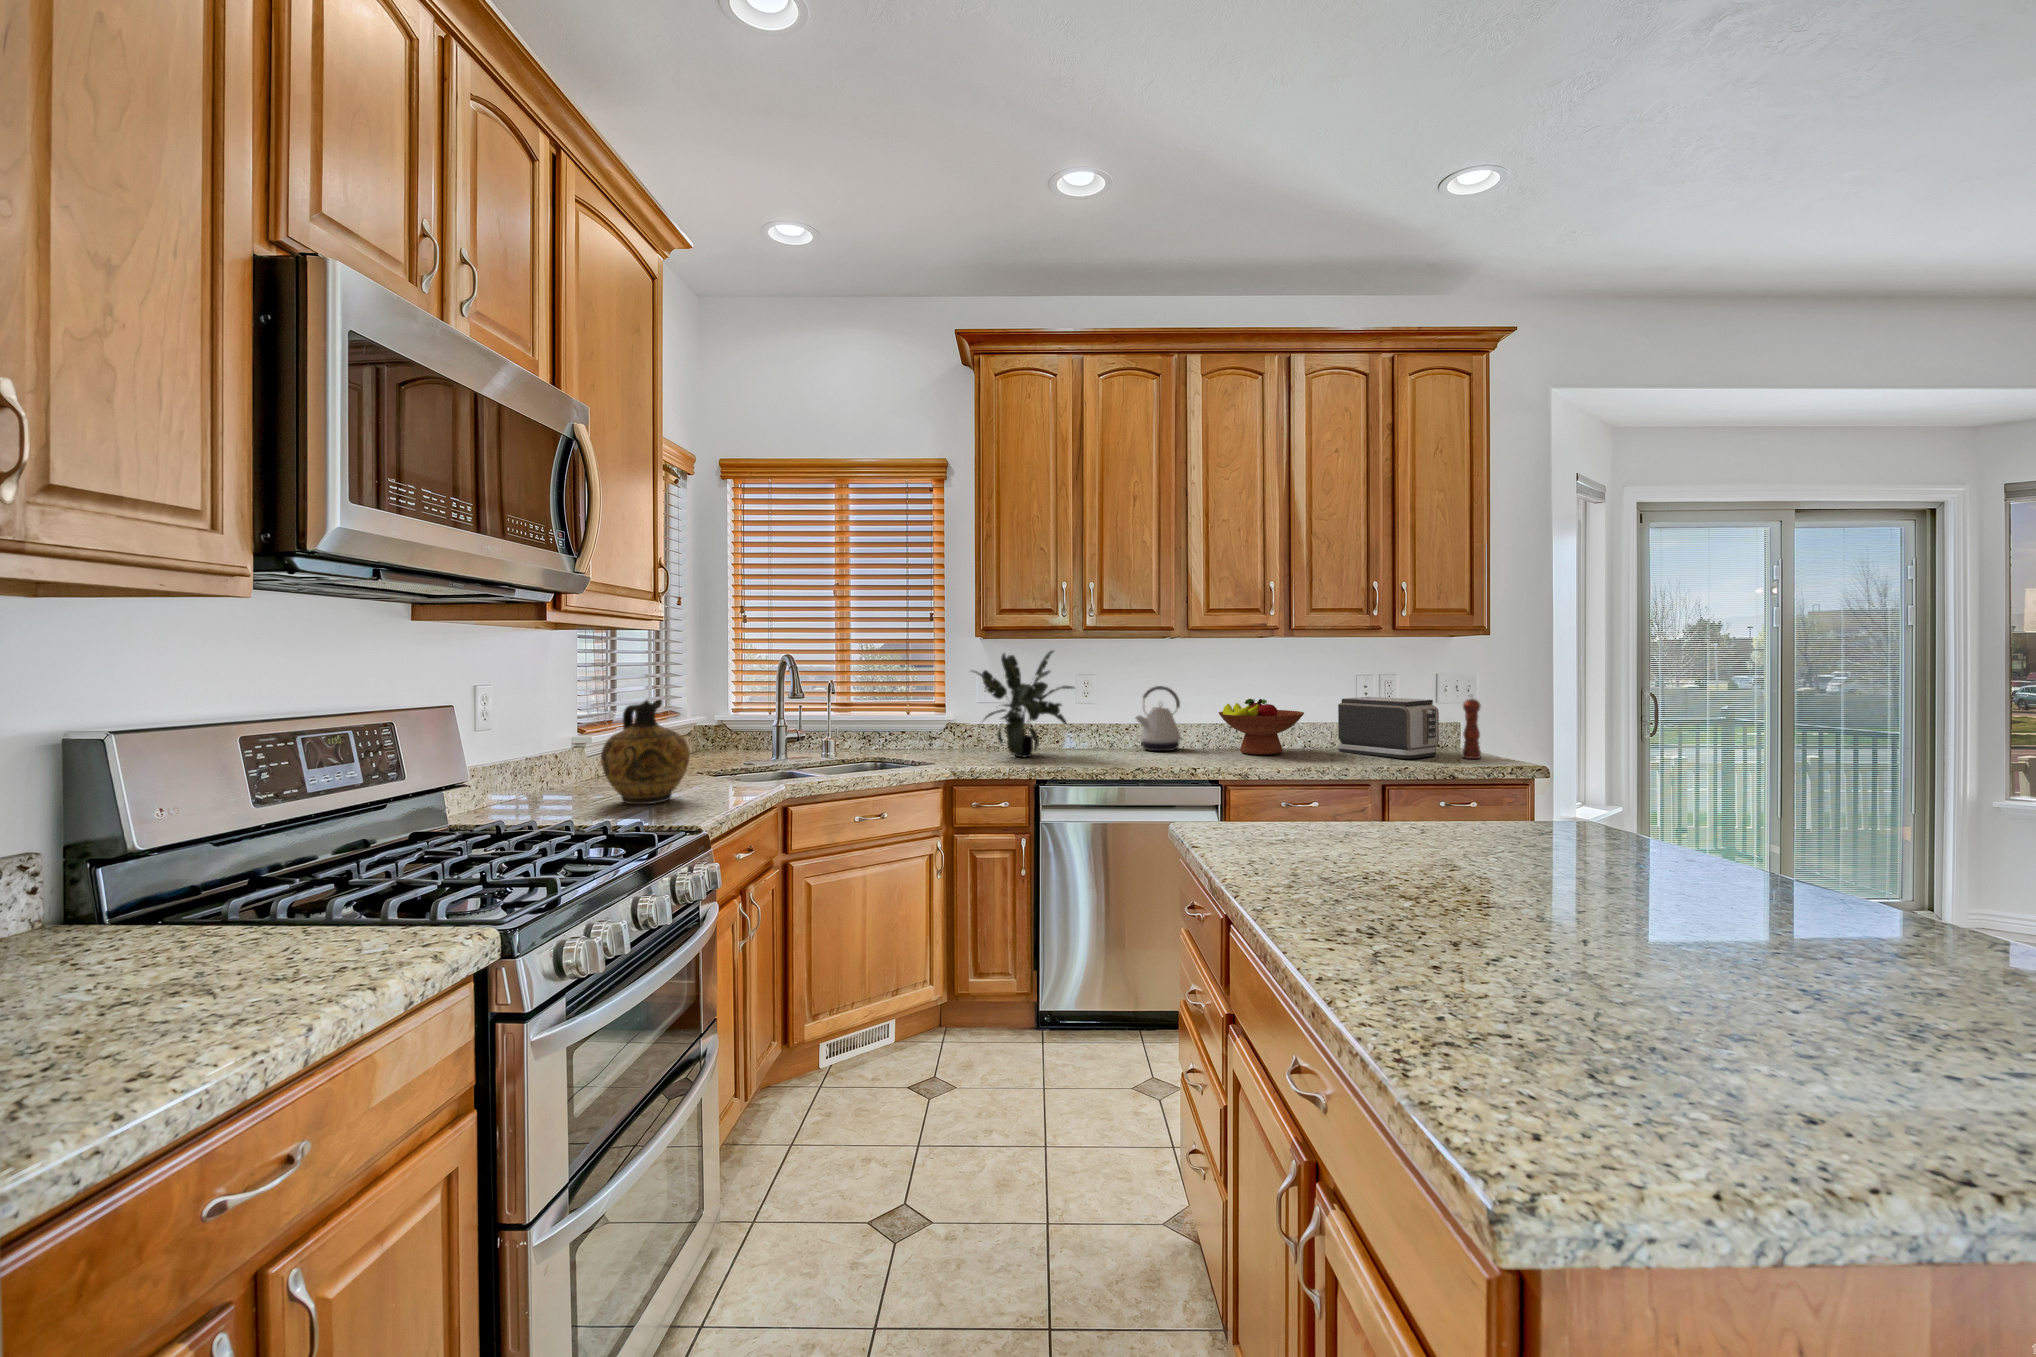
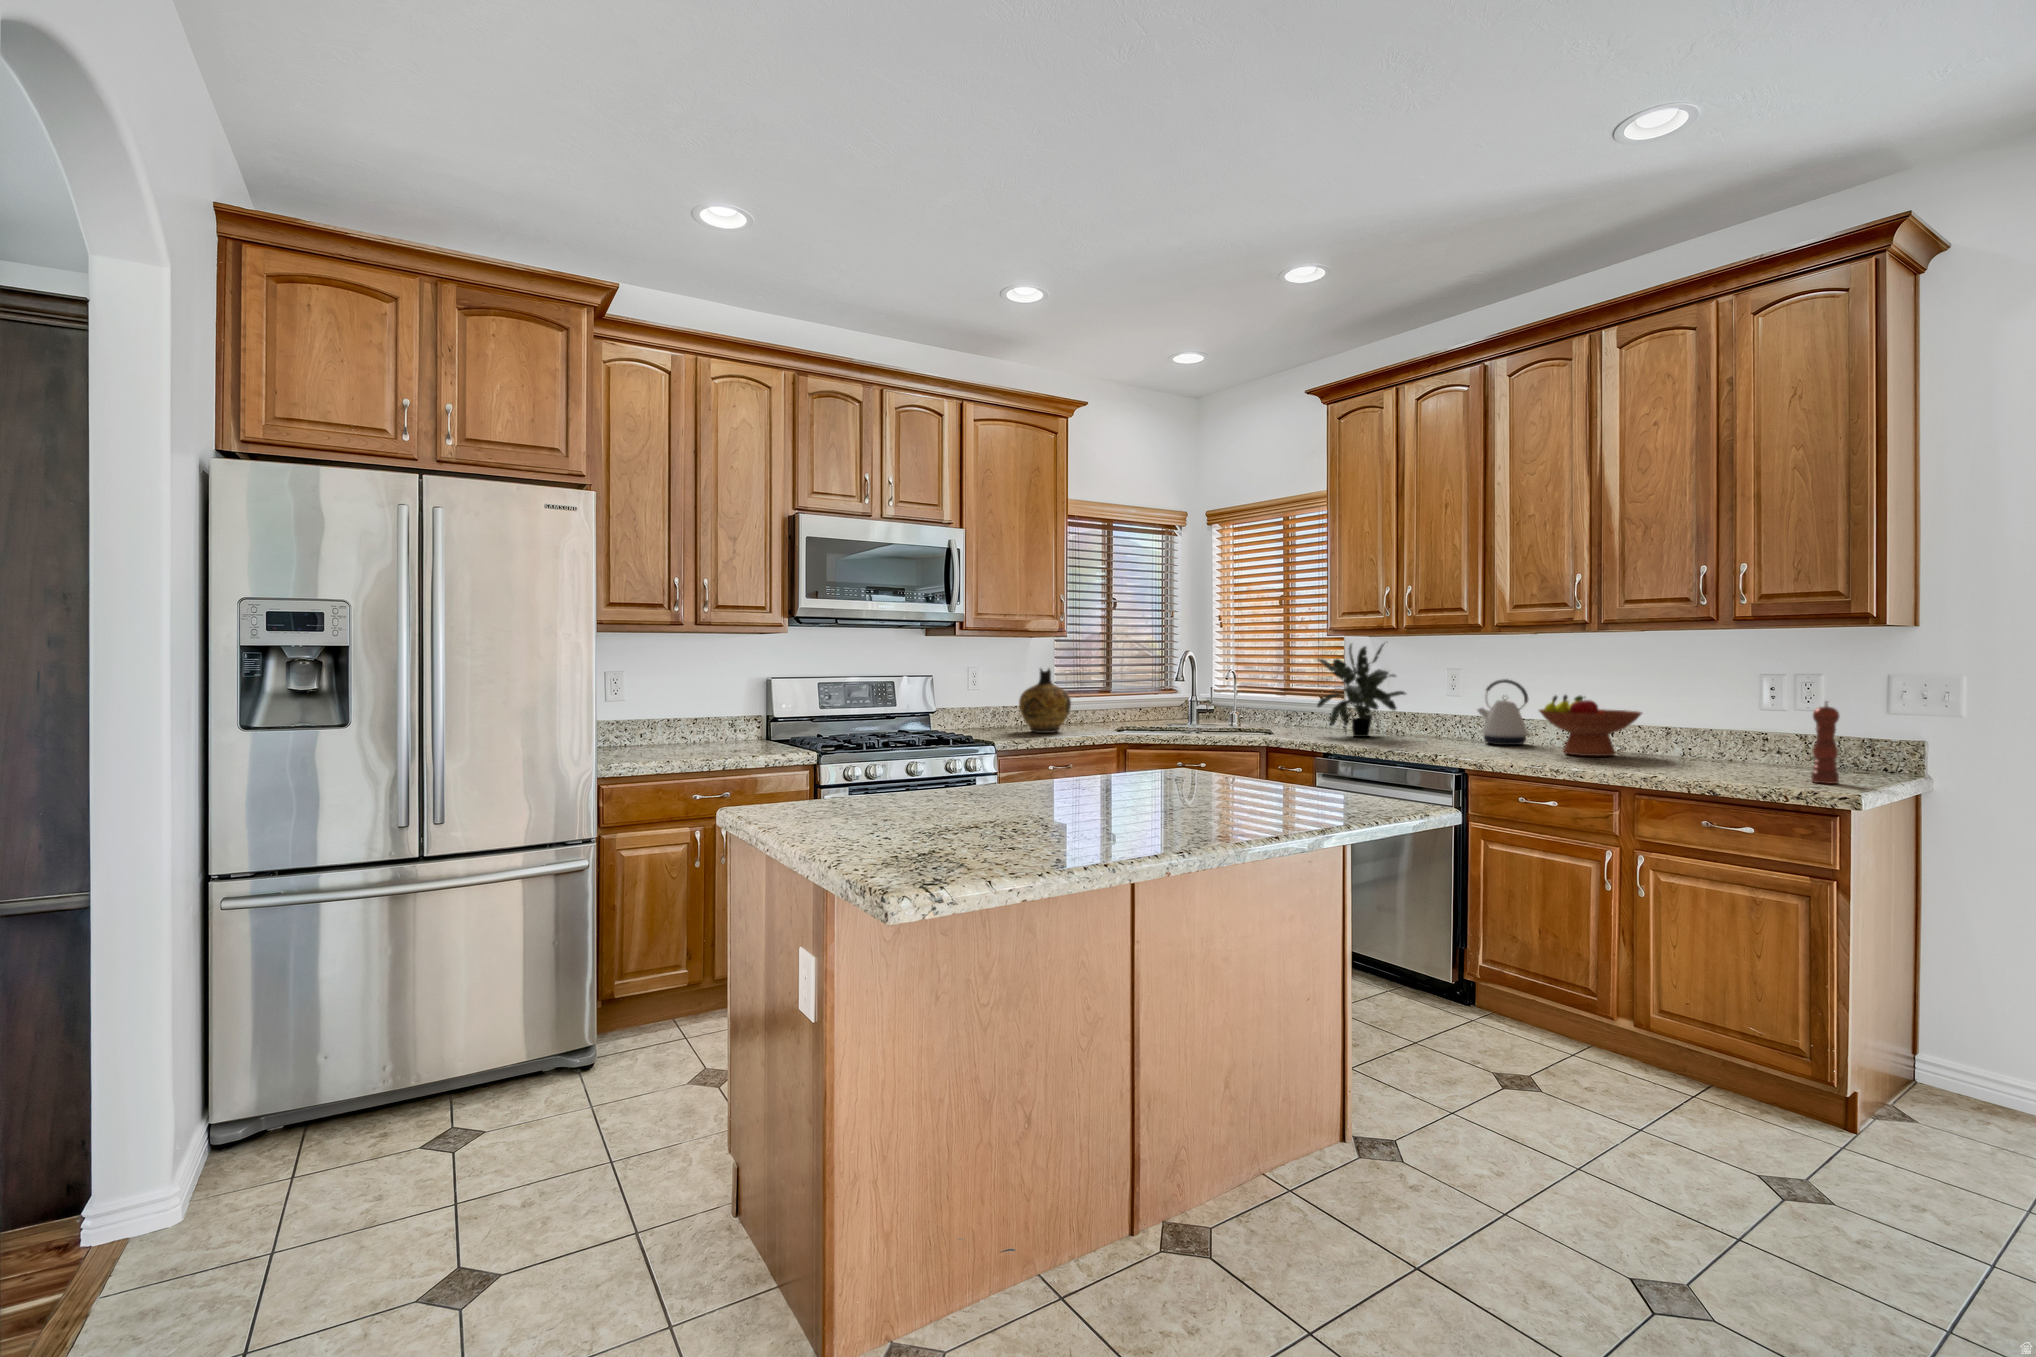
toaster: present [1338,697,1439,759] -> none [1690,701,1794,776]

